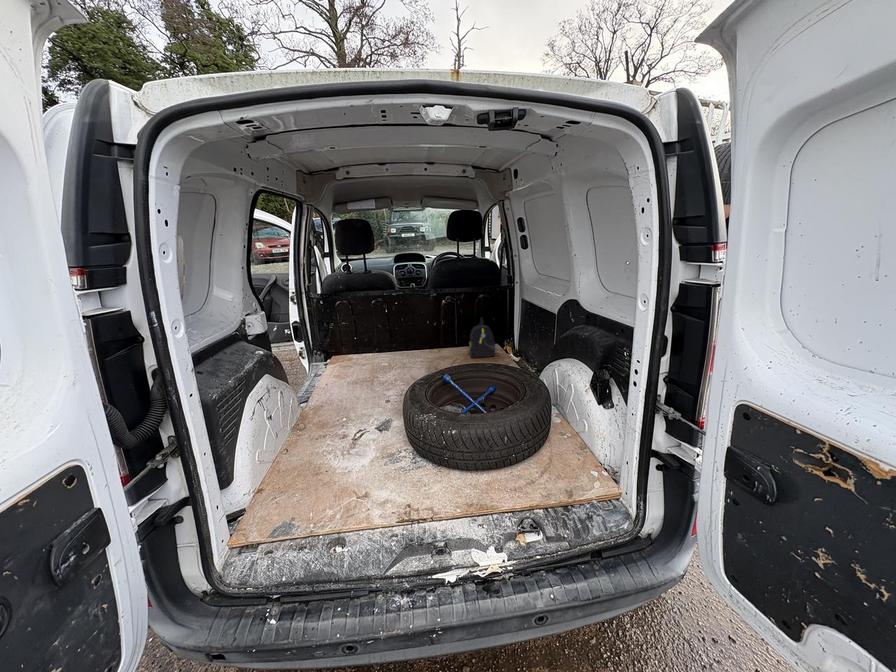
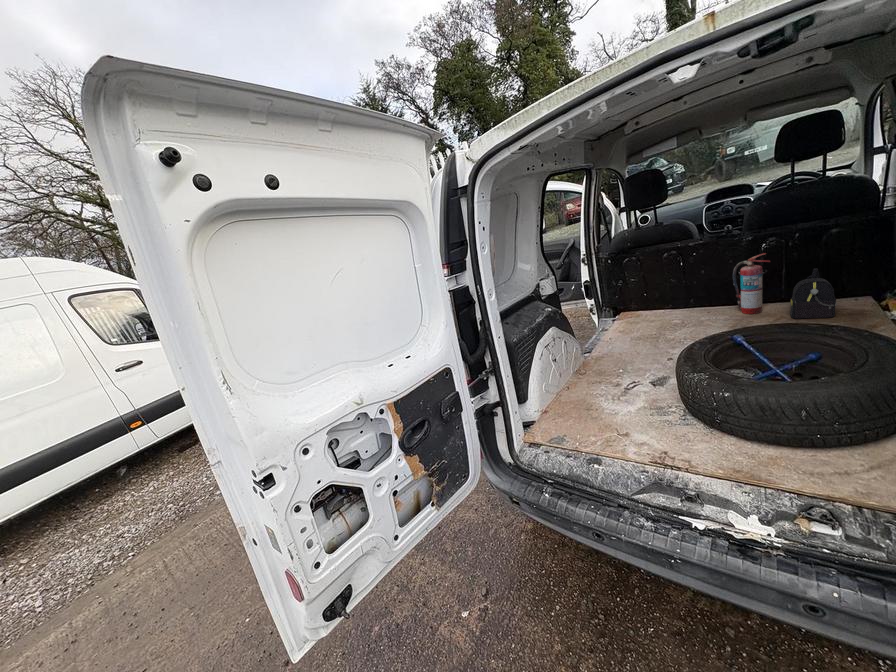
fire extinguisher: none [430,302,455,355] -> present [733,253,770,314]

